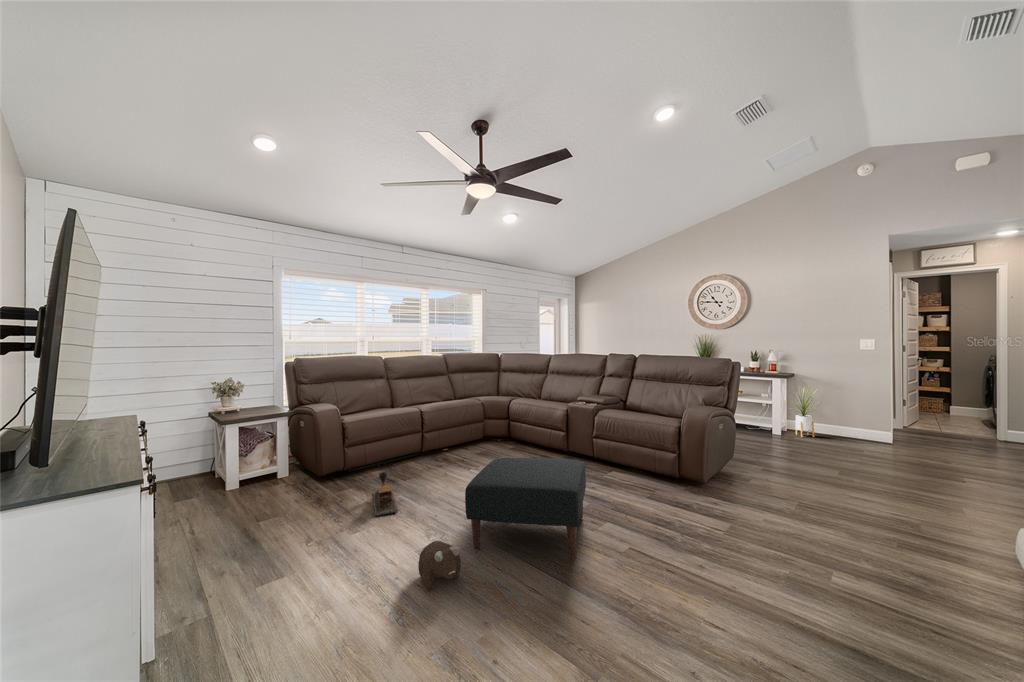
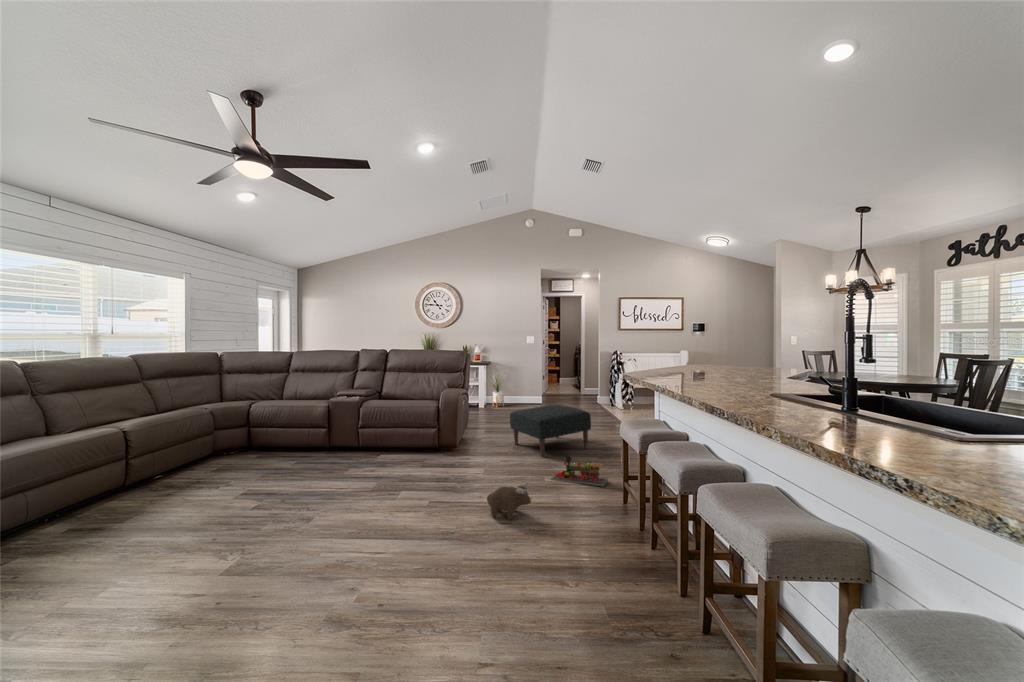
ottoman: present [465,458,586,560] -> present [510,405,591,457]
toy train: present [373,472,398,516] -> present [551,455,608,487]
plush toy: present [418,541,461,590] -> present [487,483,532,520]

